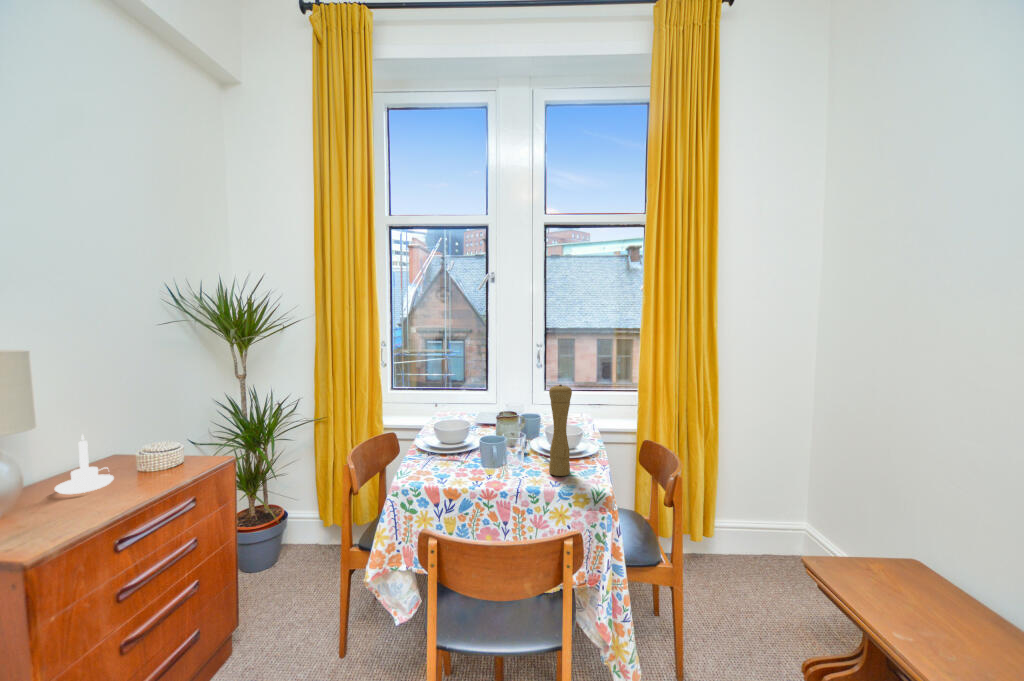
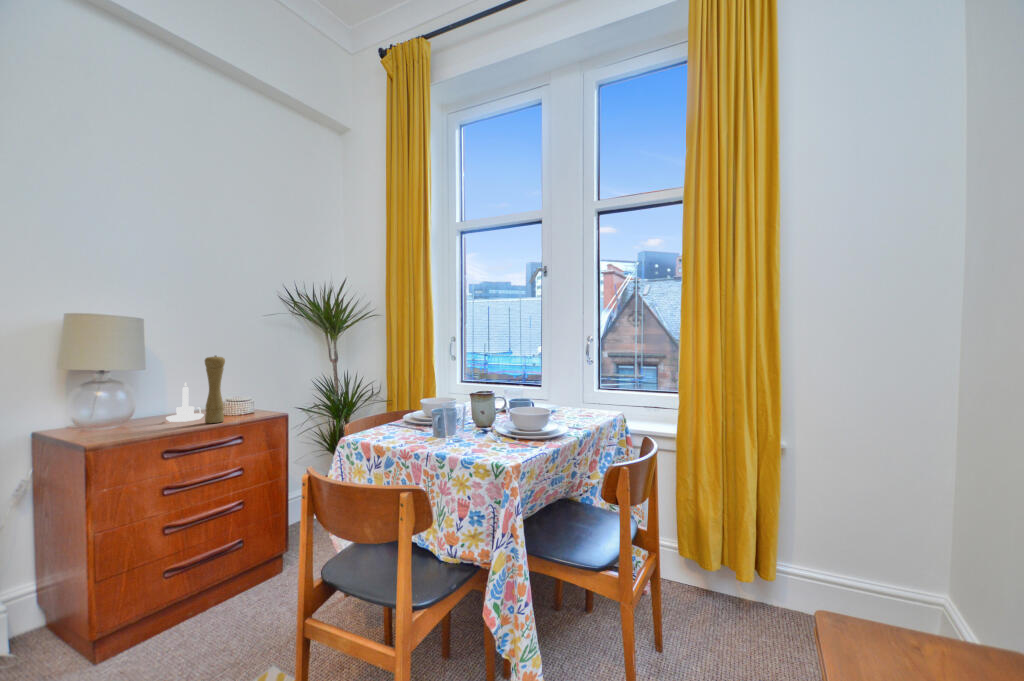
pepper mill: present [549,385,572,476] -> present [205,356,225,423]

